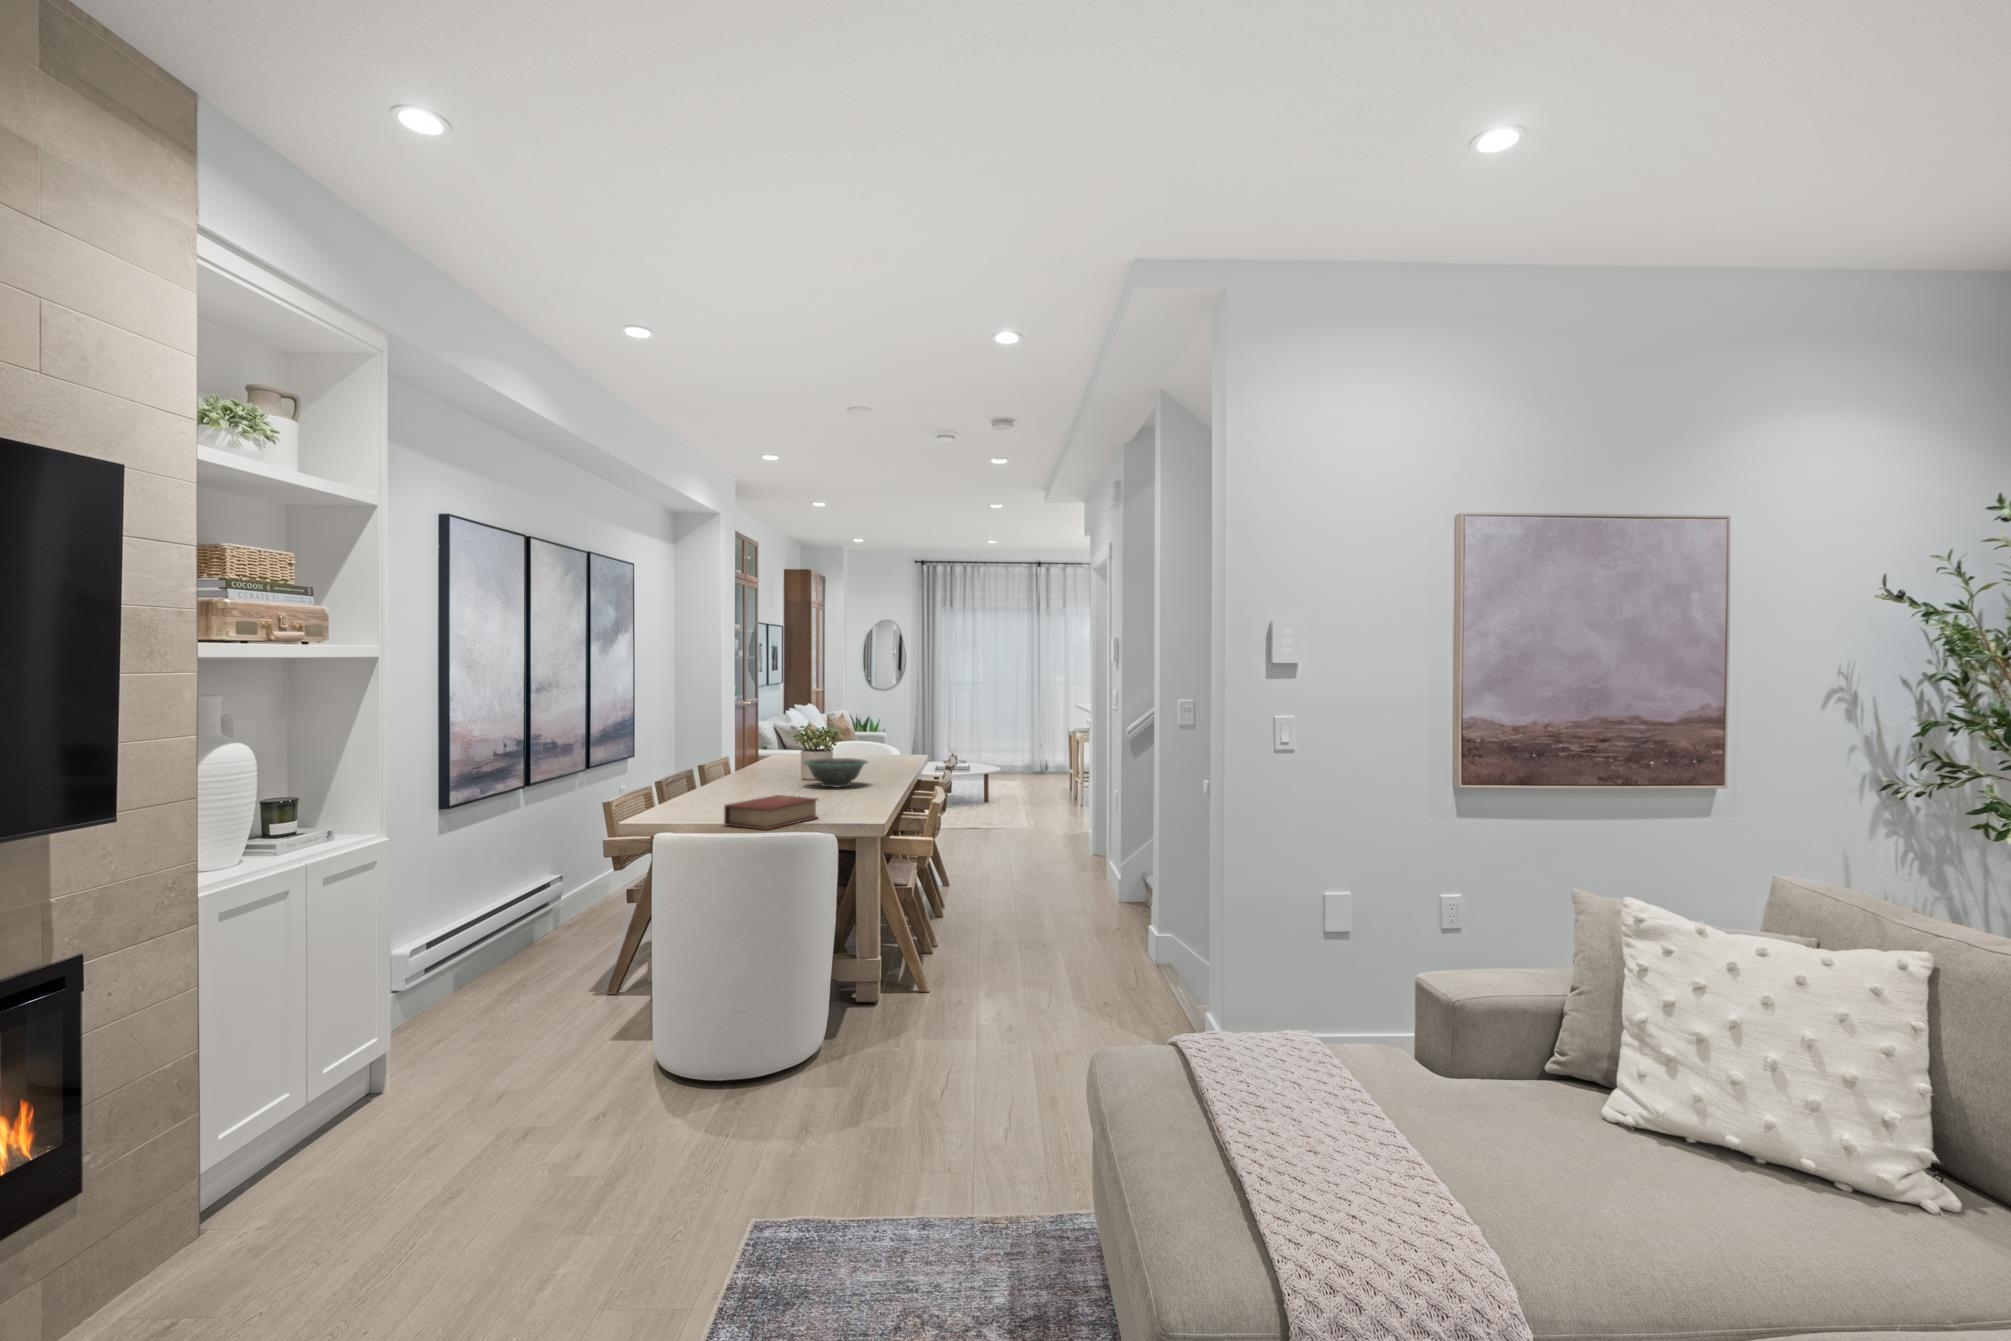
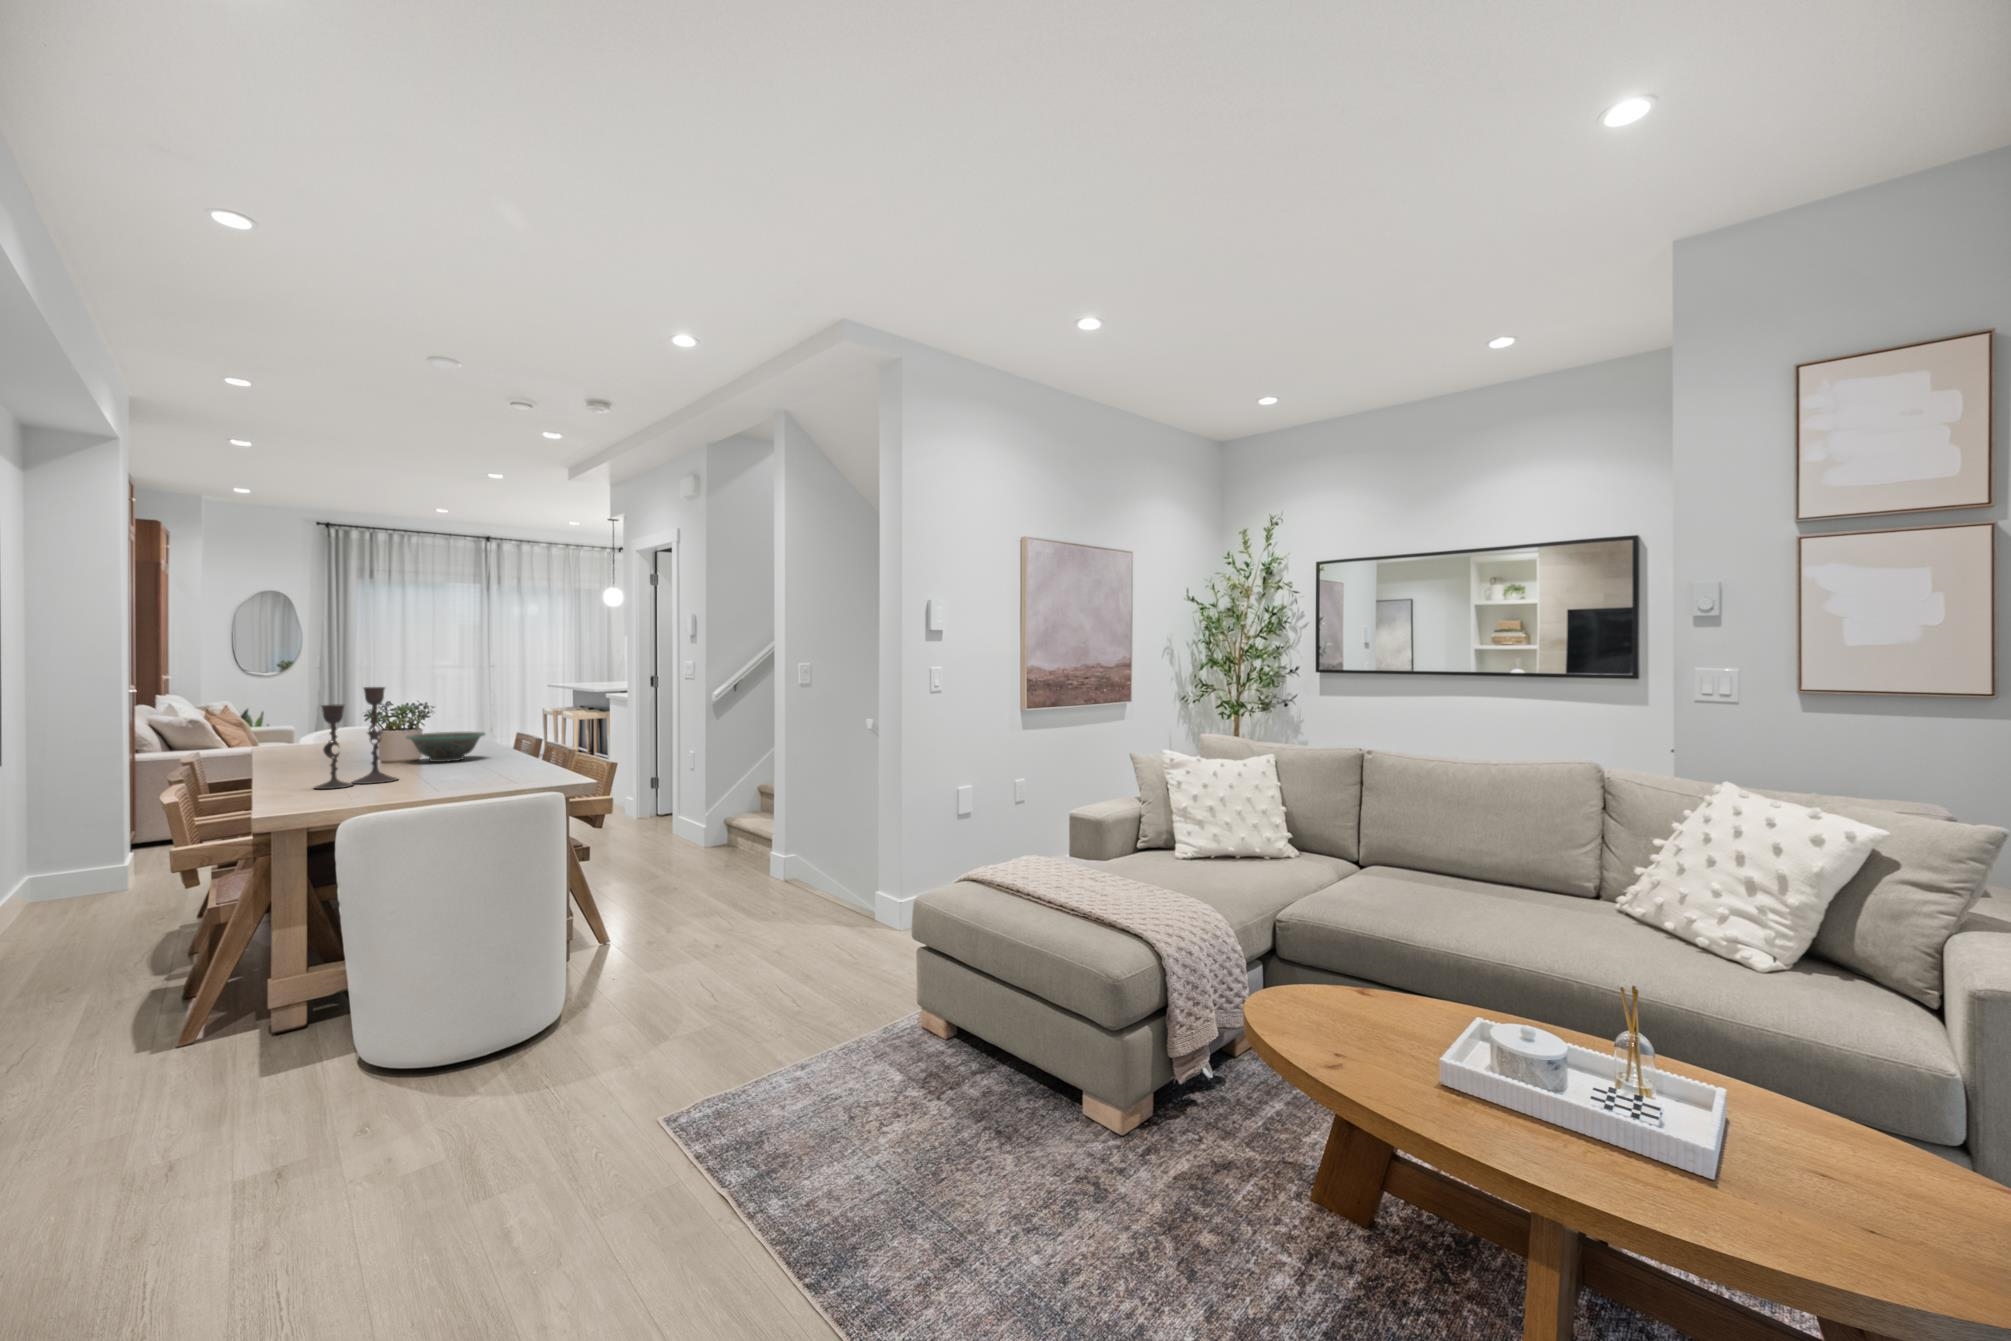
candlestick: none [681,716,751,808] -> present [314,687,398,789]
book: present [724,795,817,830] -> none [439,761,525,794]

